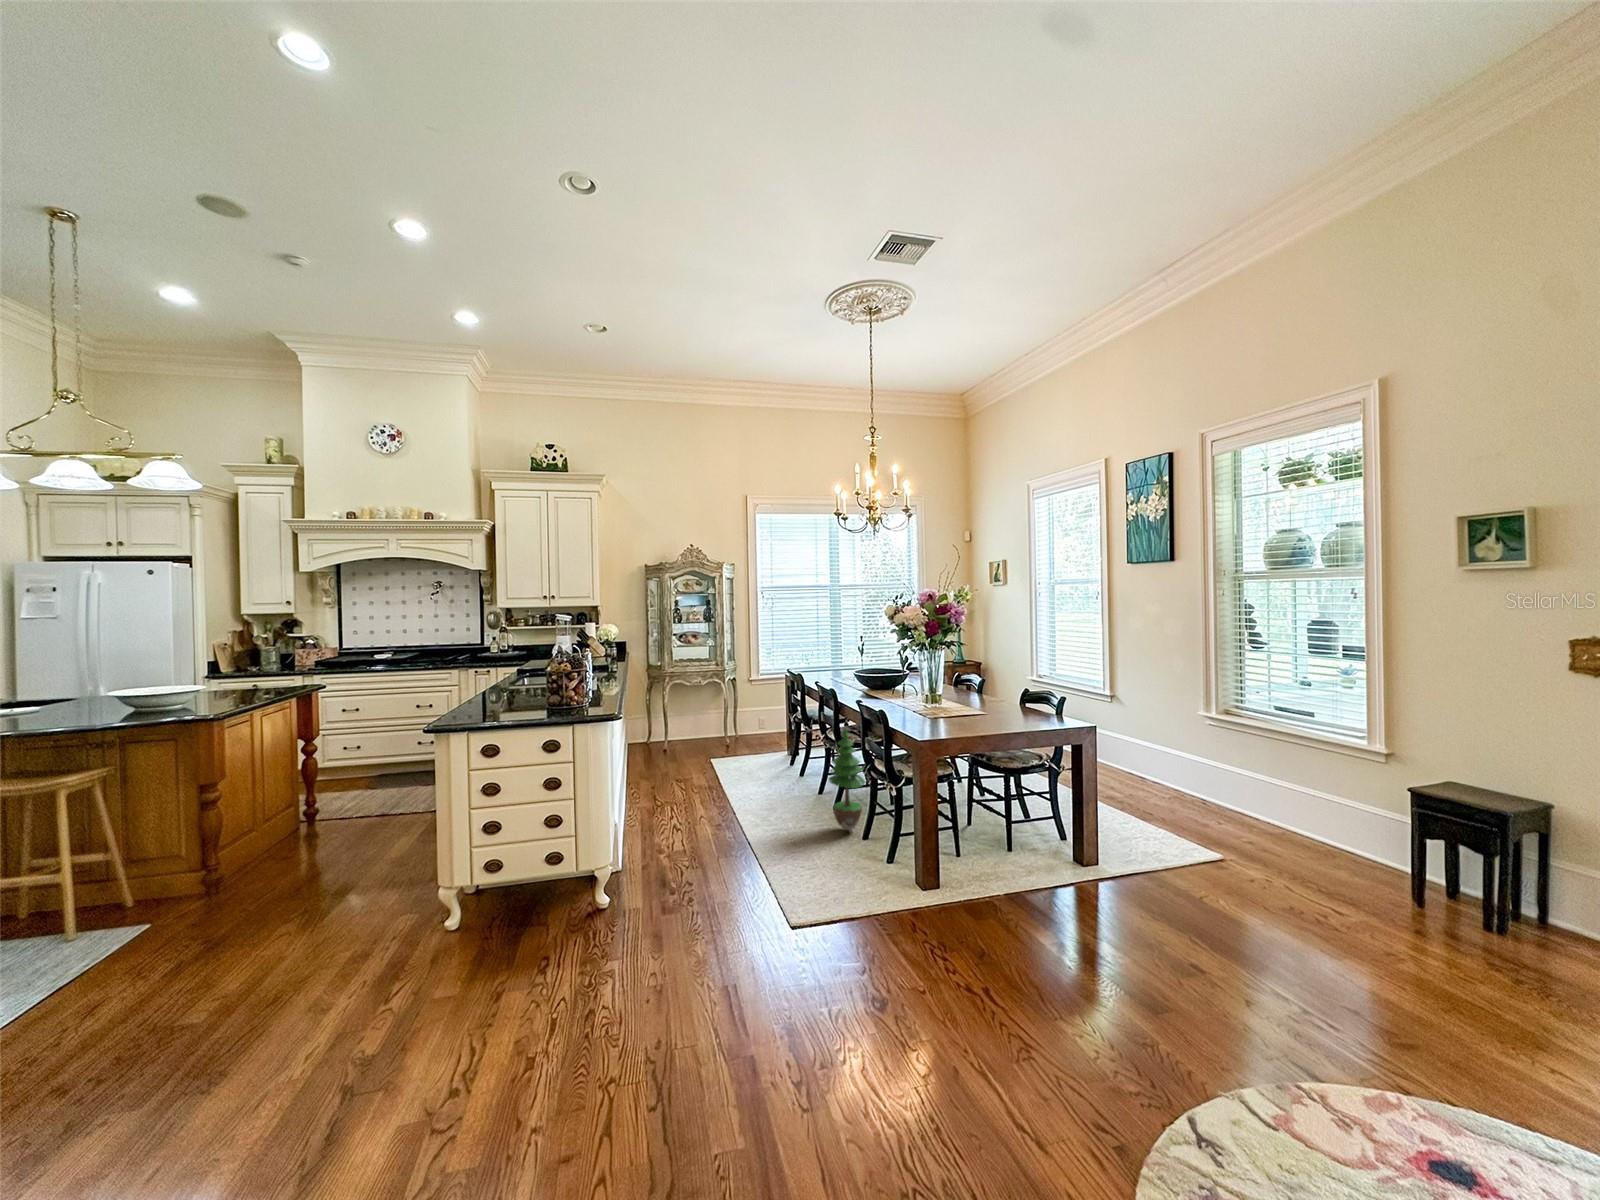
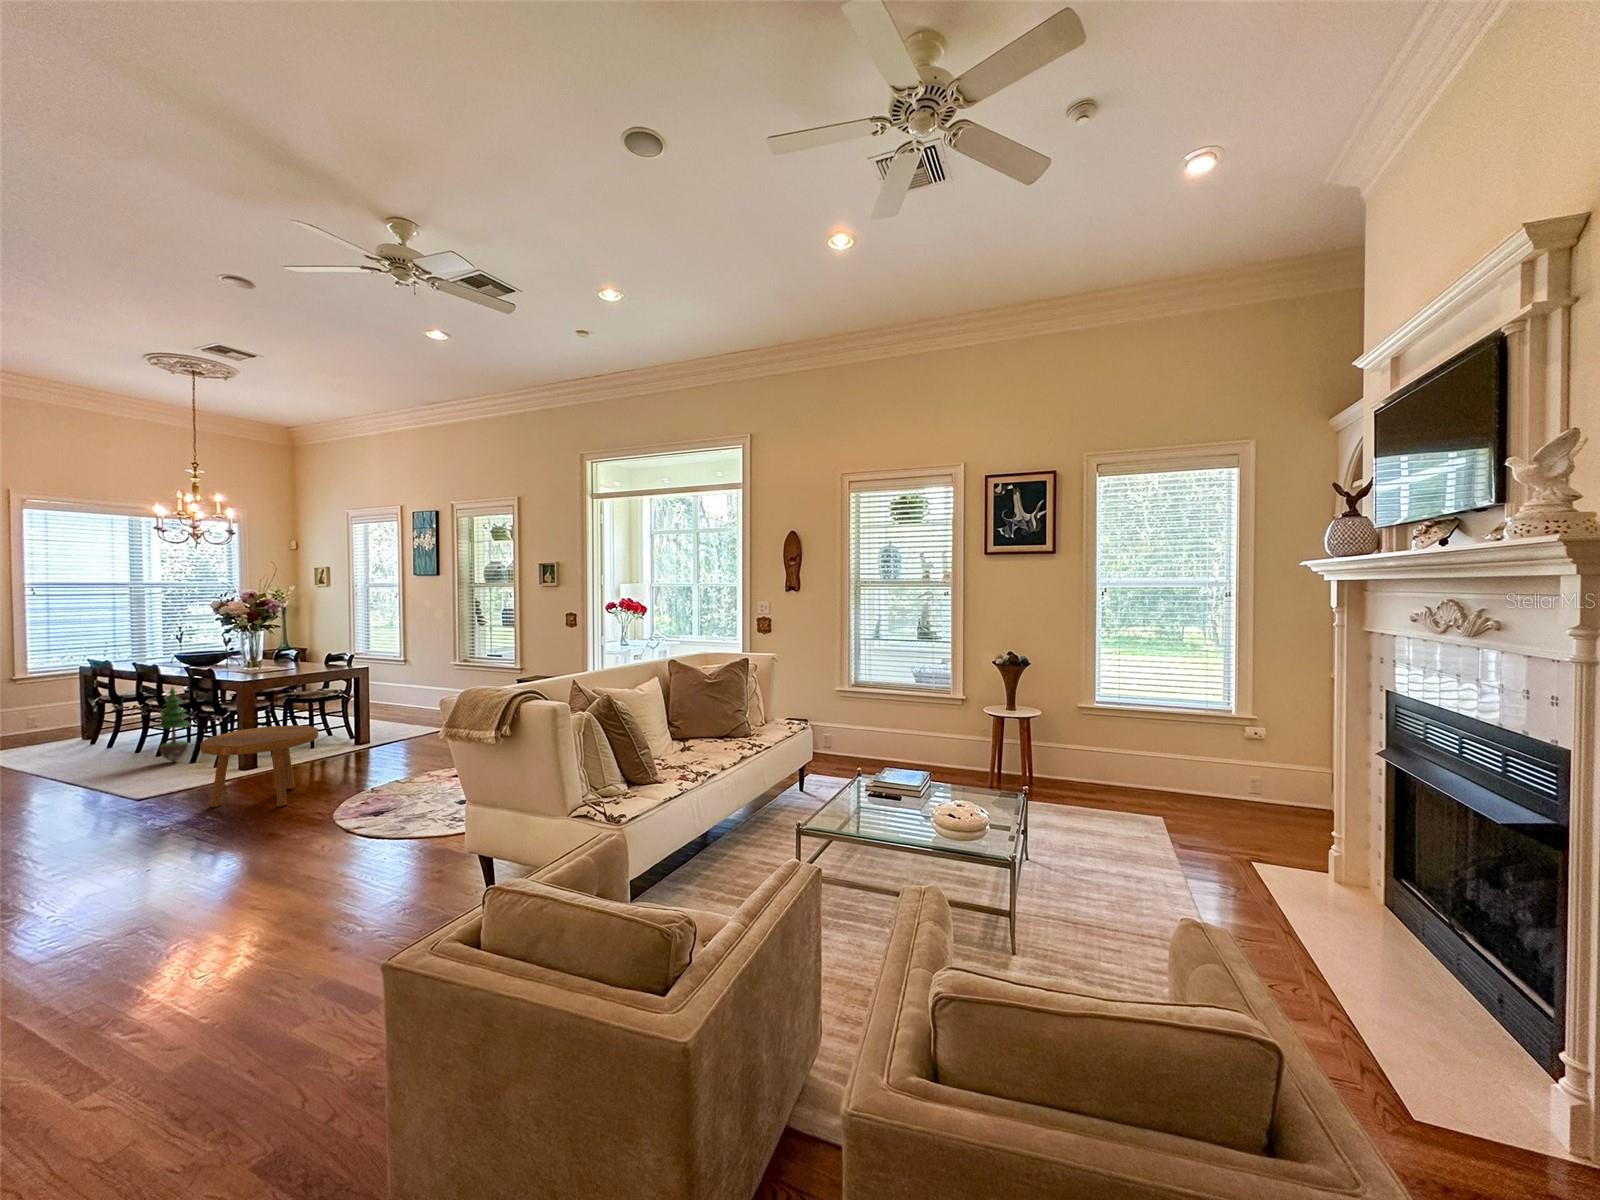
footstool: none [855,867,1064,1127] -> present [200,725,318,807]

